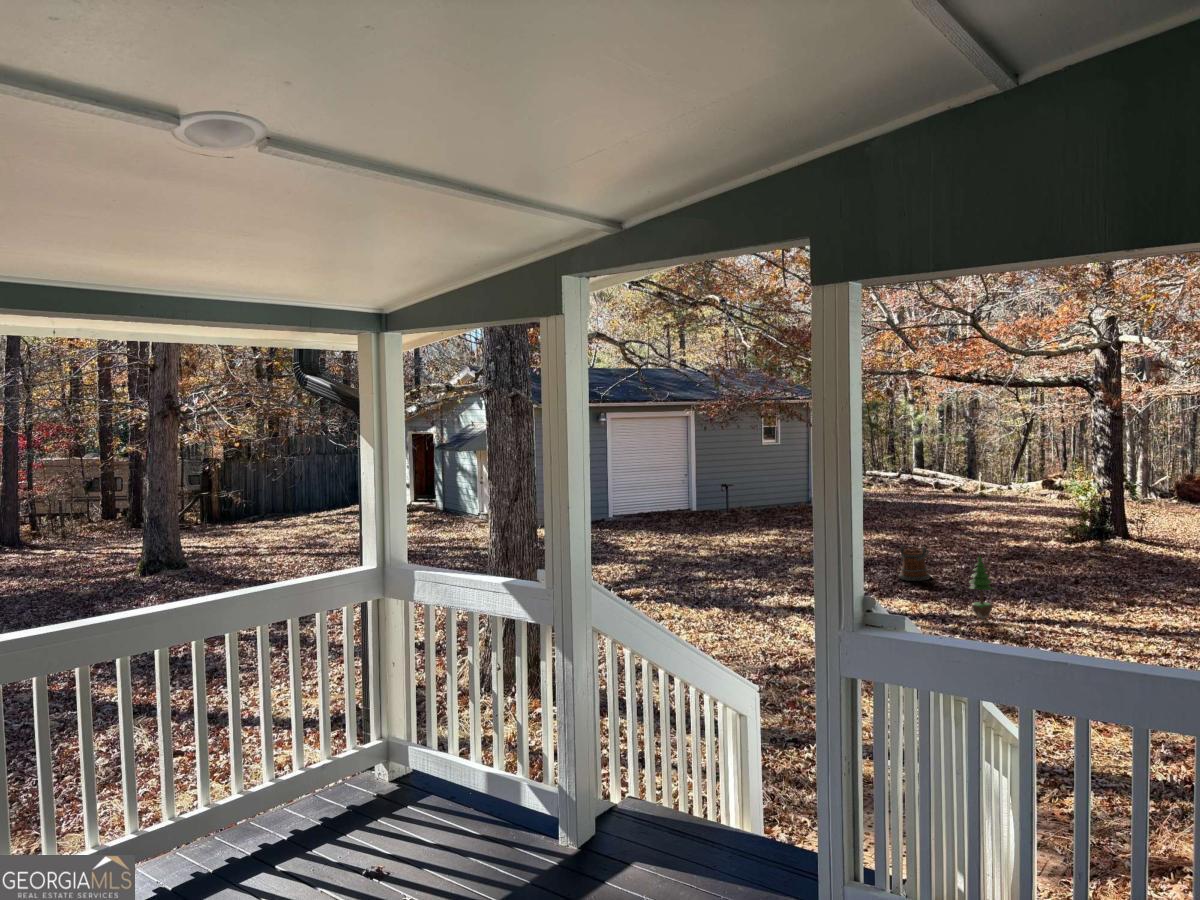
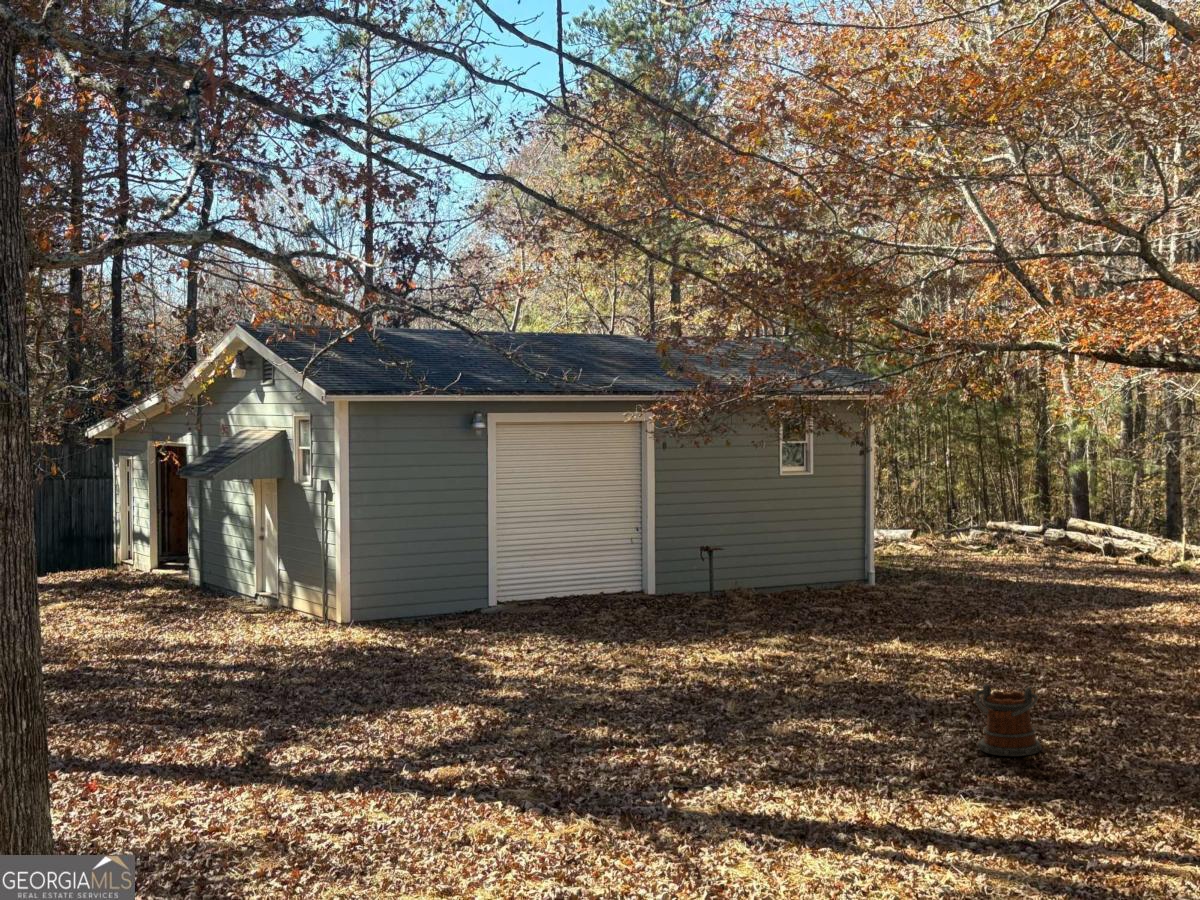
potted tree: present [969,556,992,619] -> none [1092,718,1144,854]

